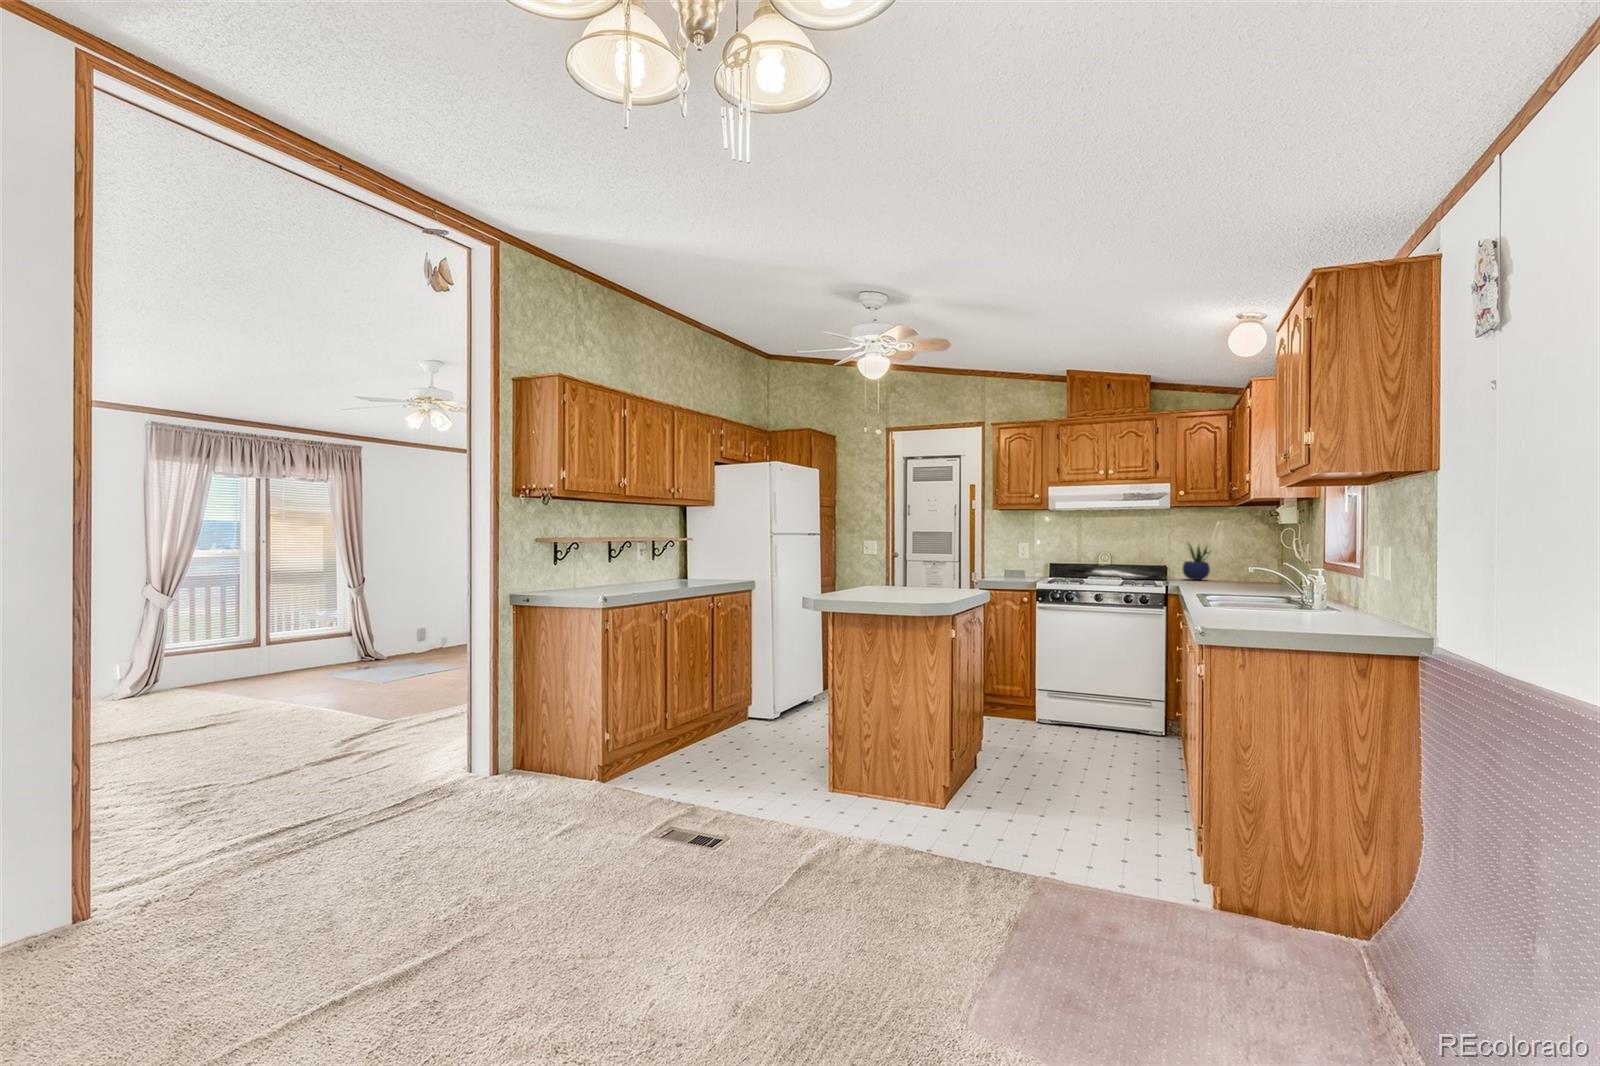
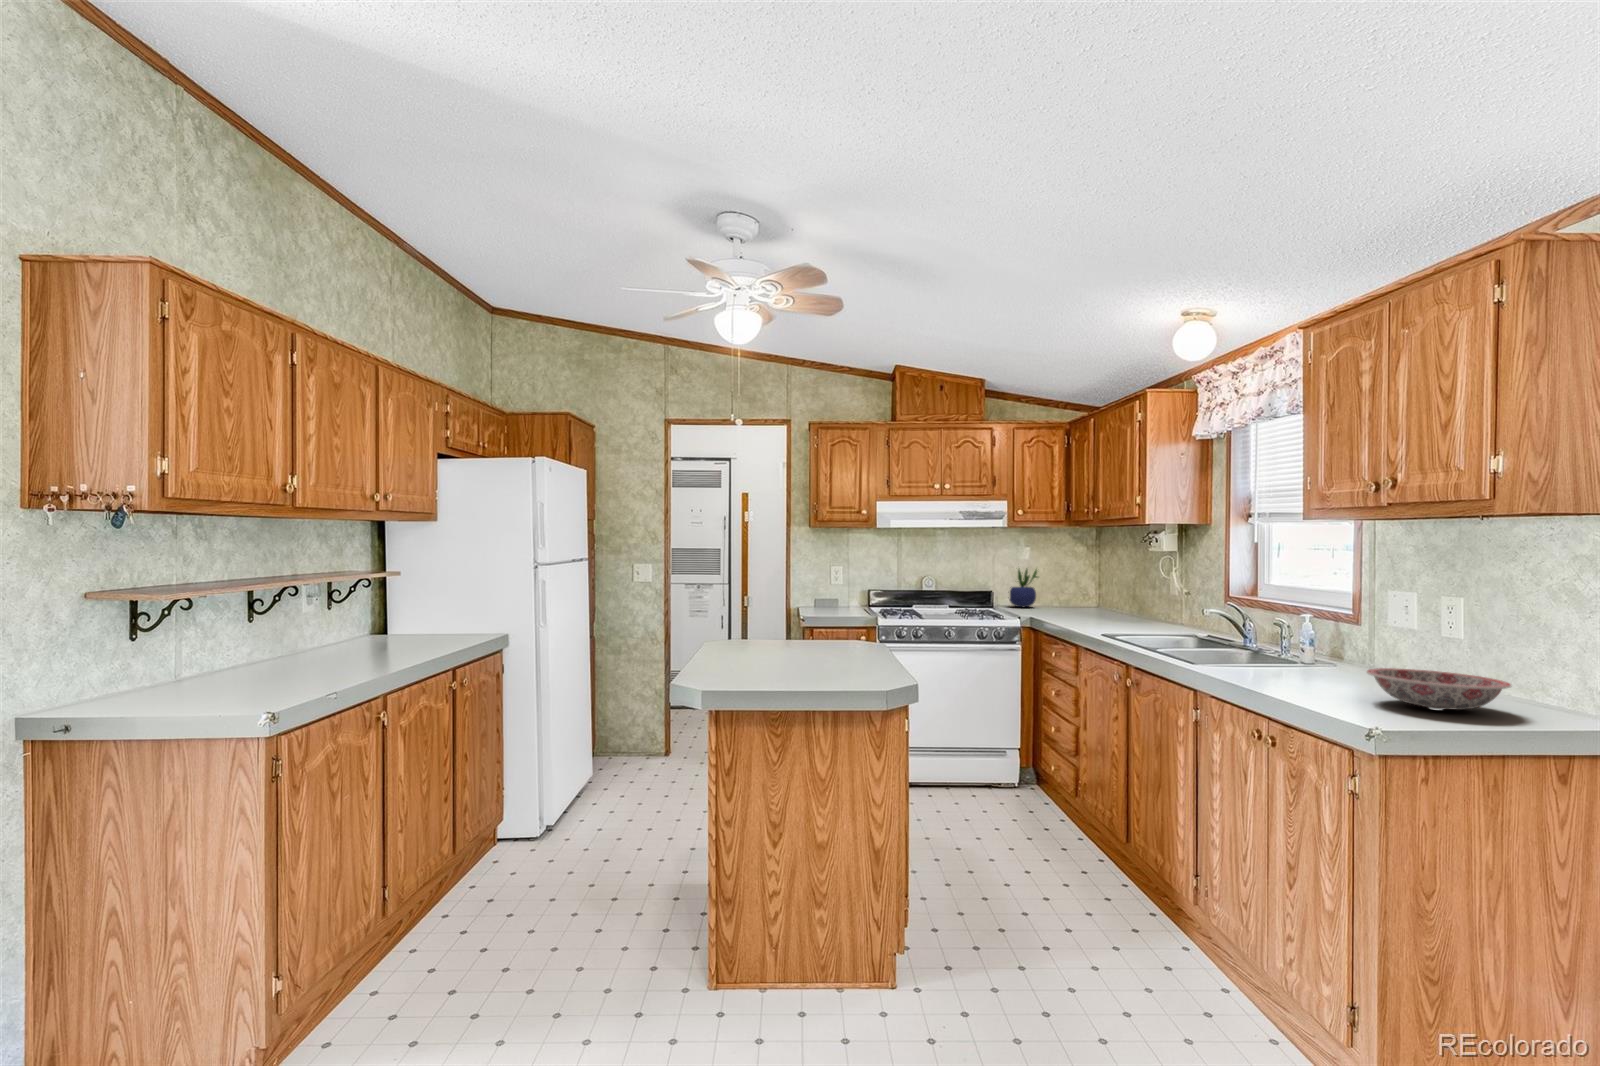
ceramic bowl: none [1254,600,1355,627] -> present [1366,668,1511,710]

